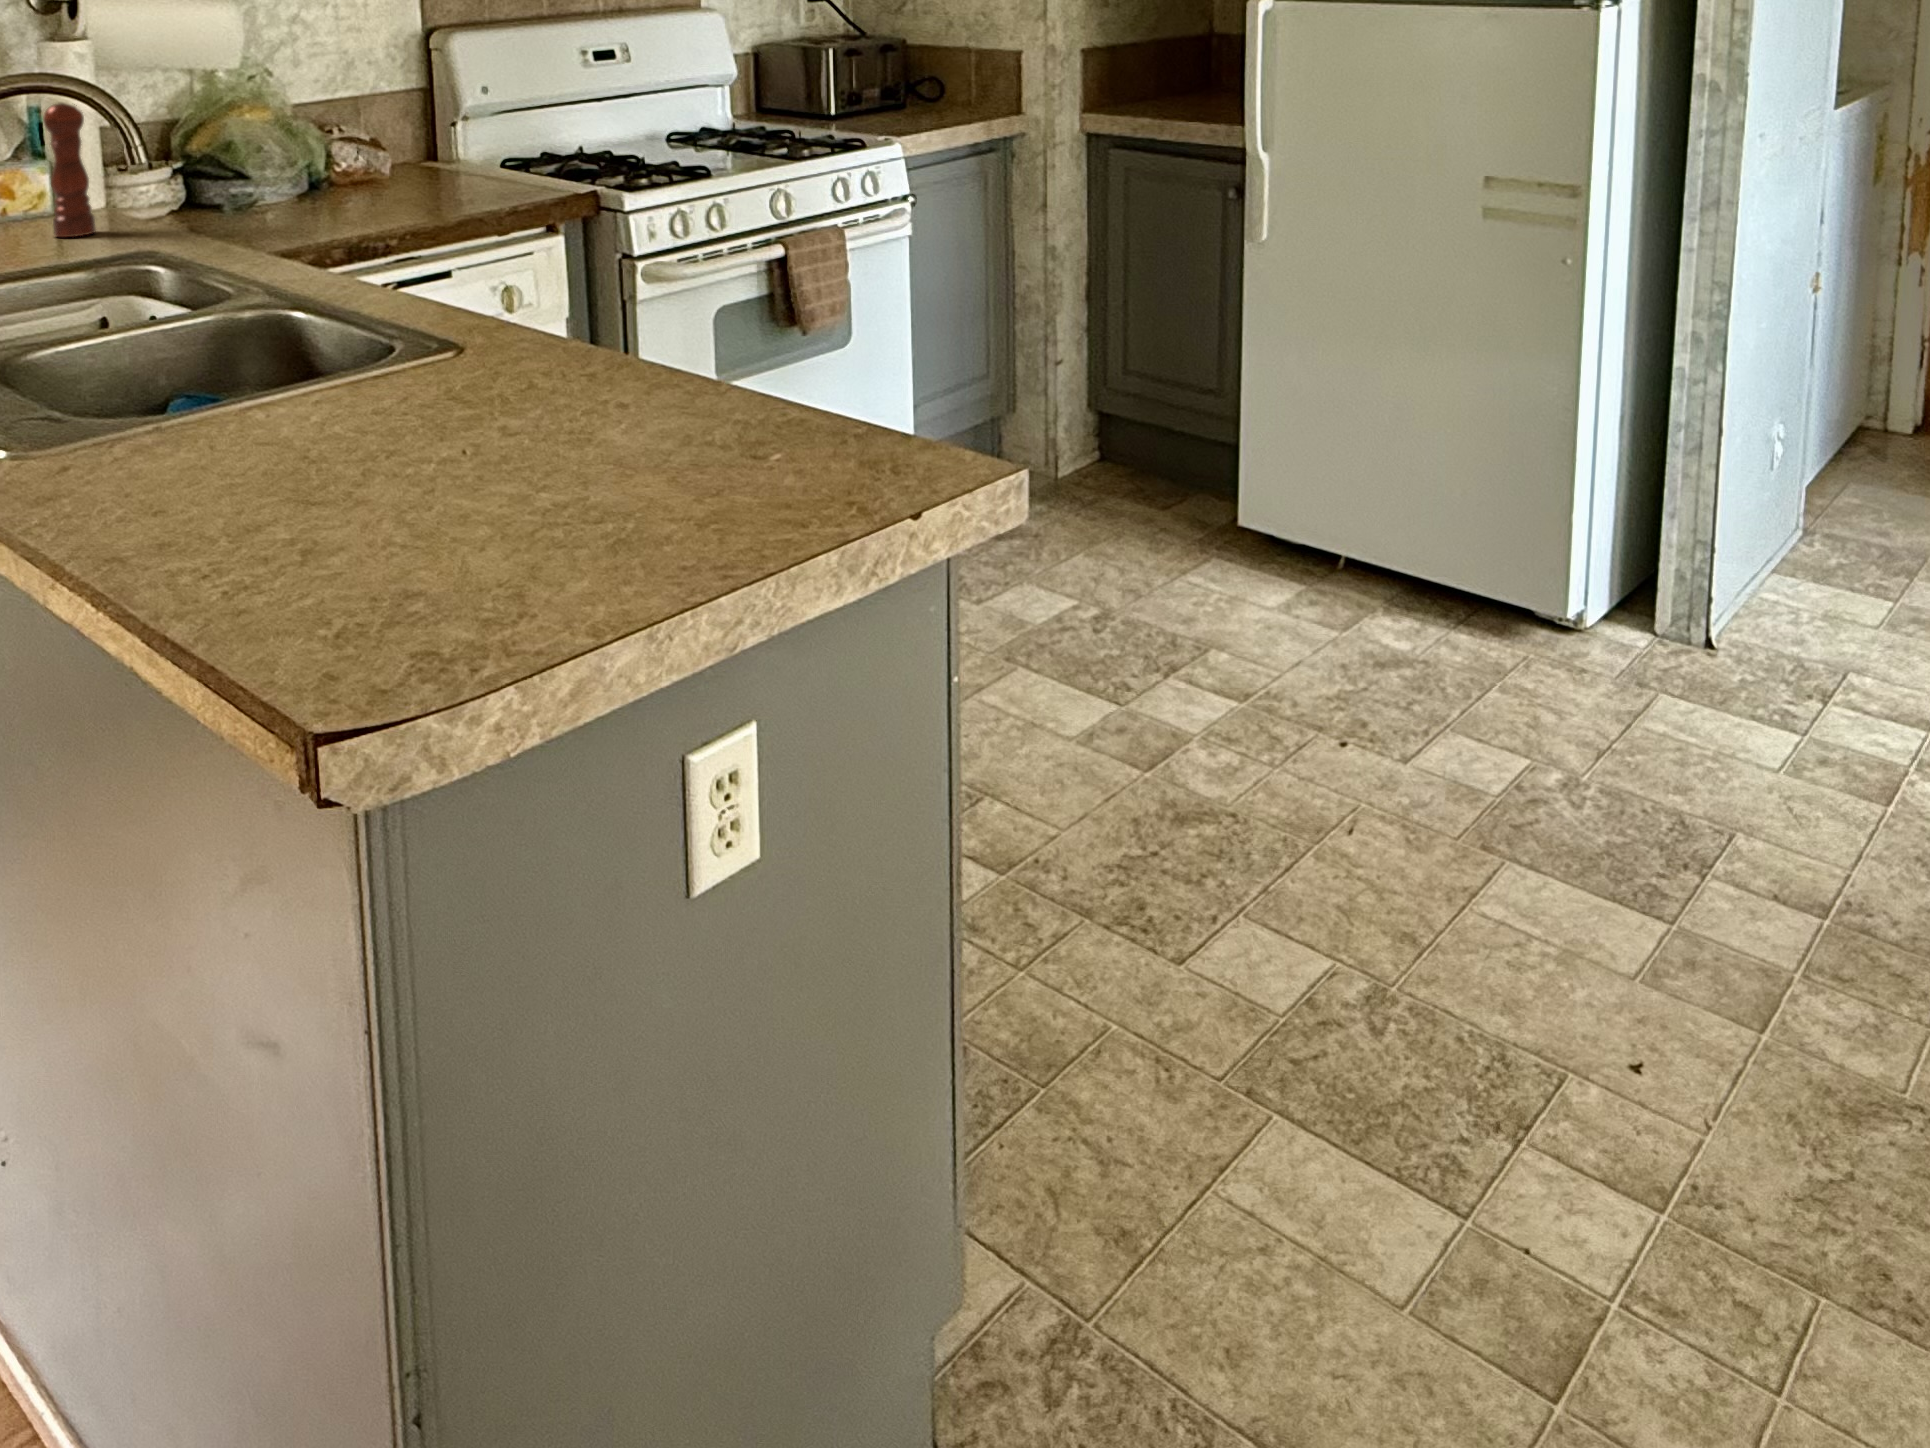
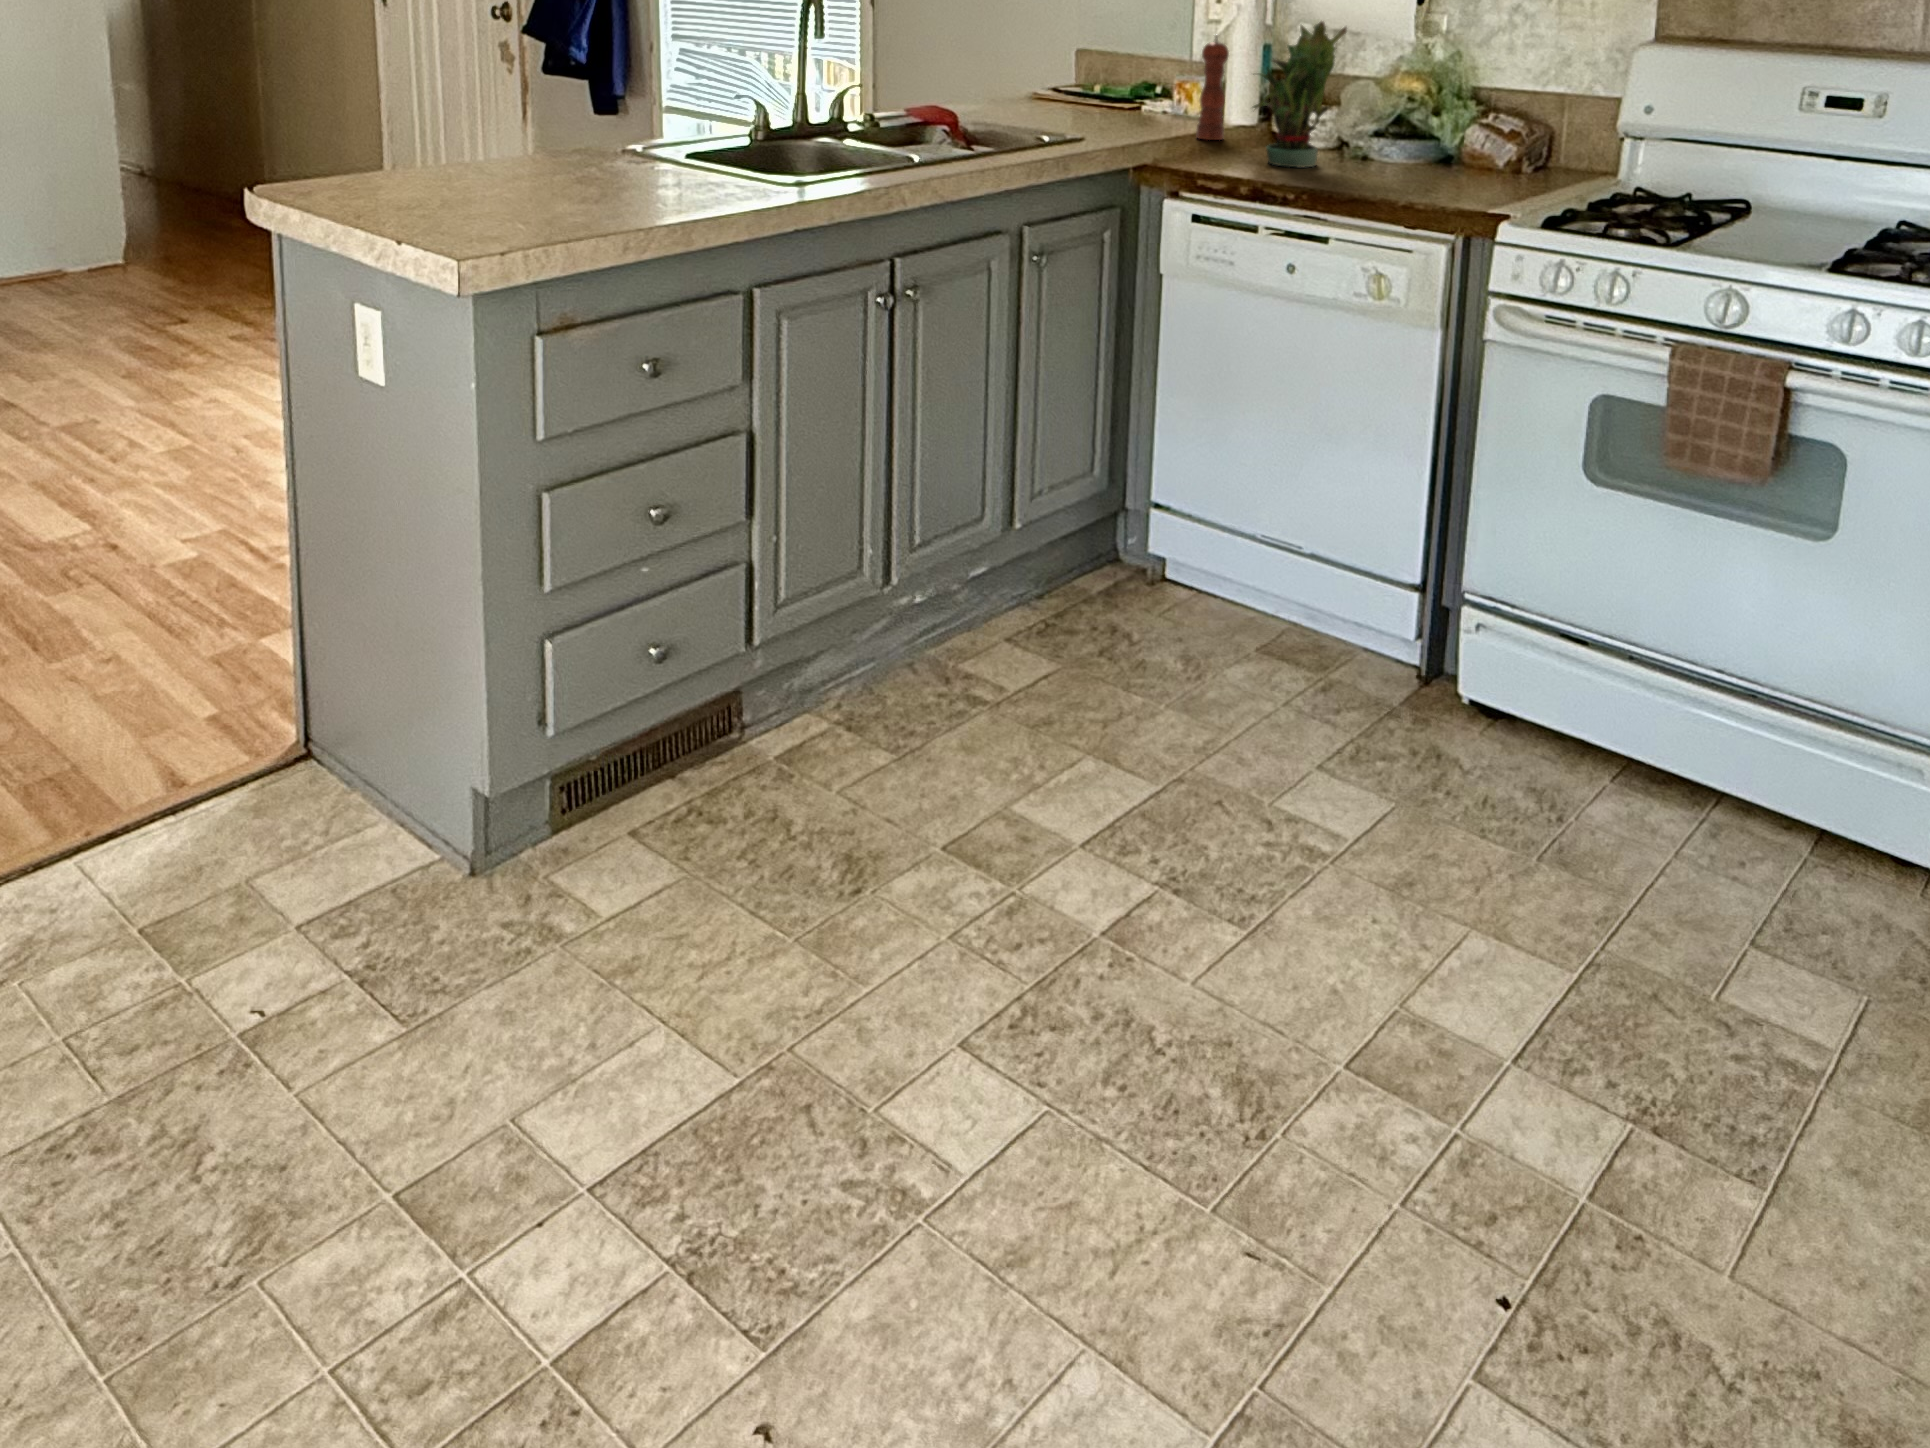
potted plant: none [228,39,343,224] -> present [1253,21,1347,167]

